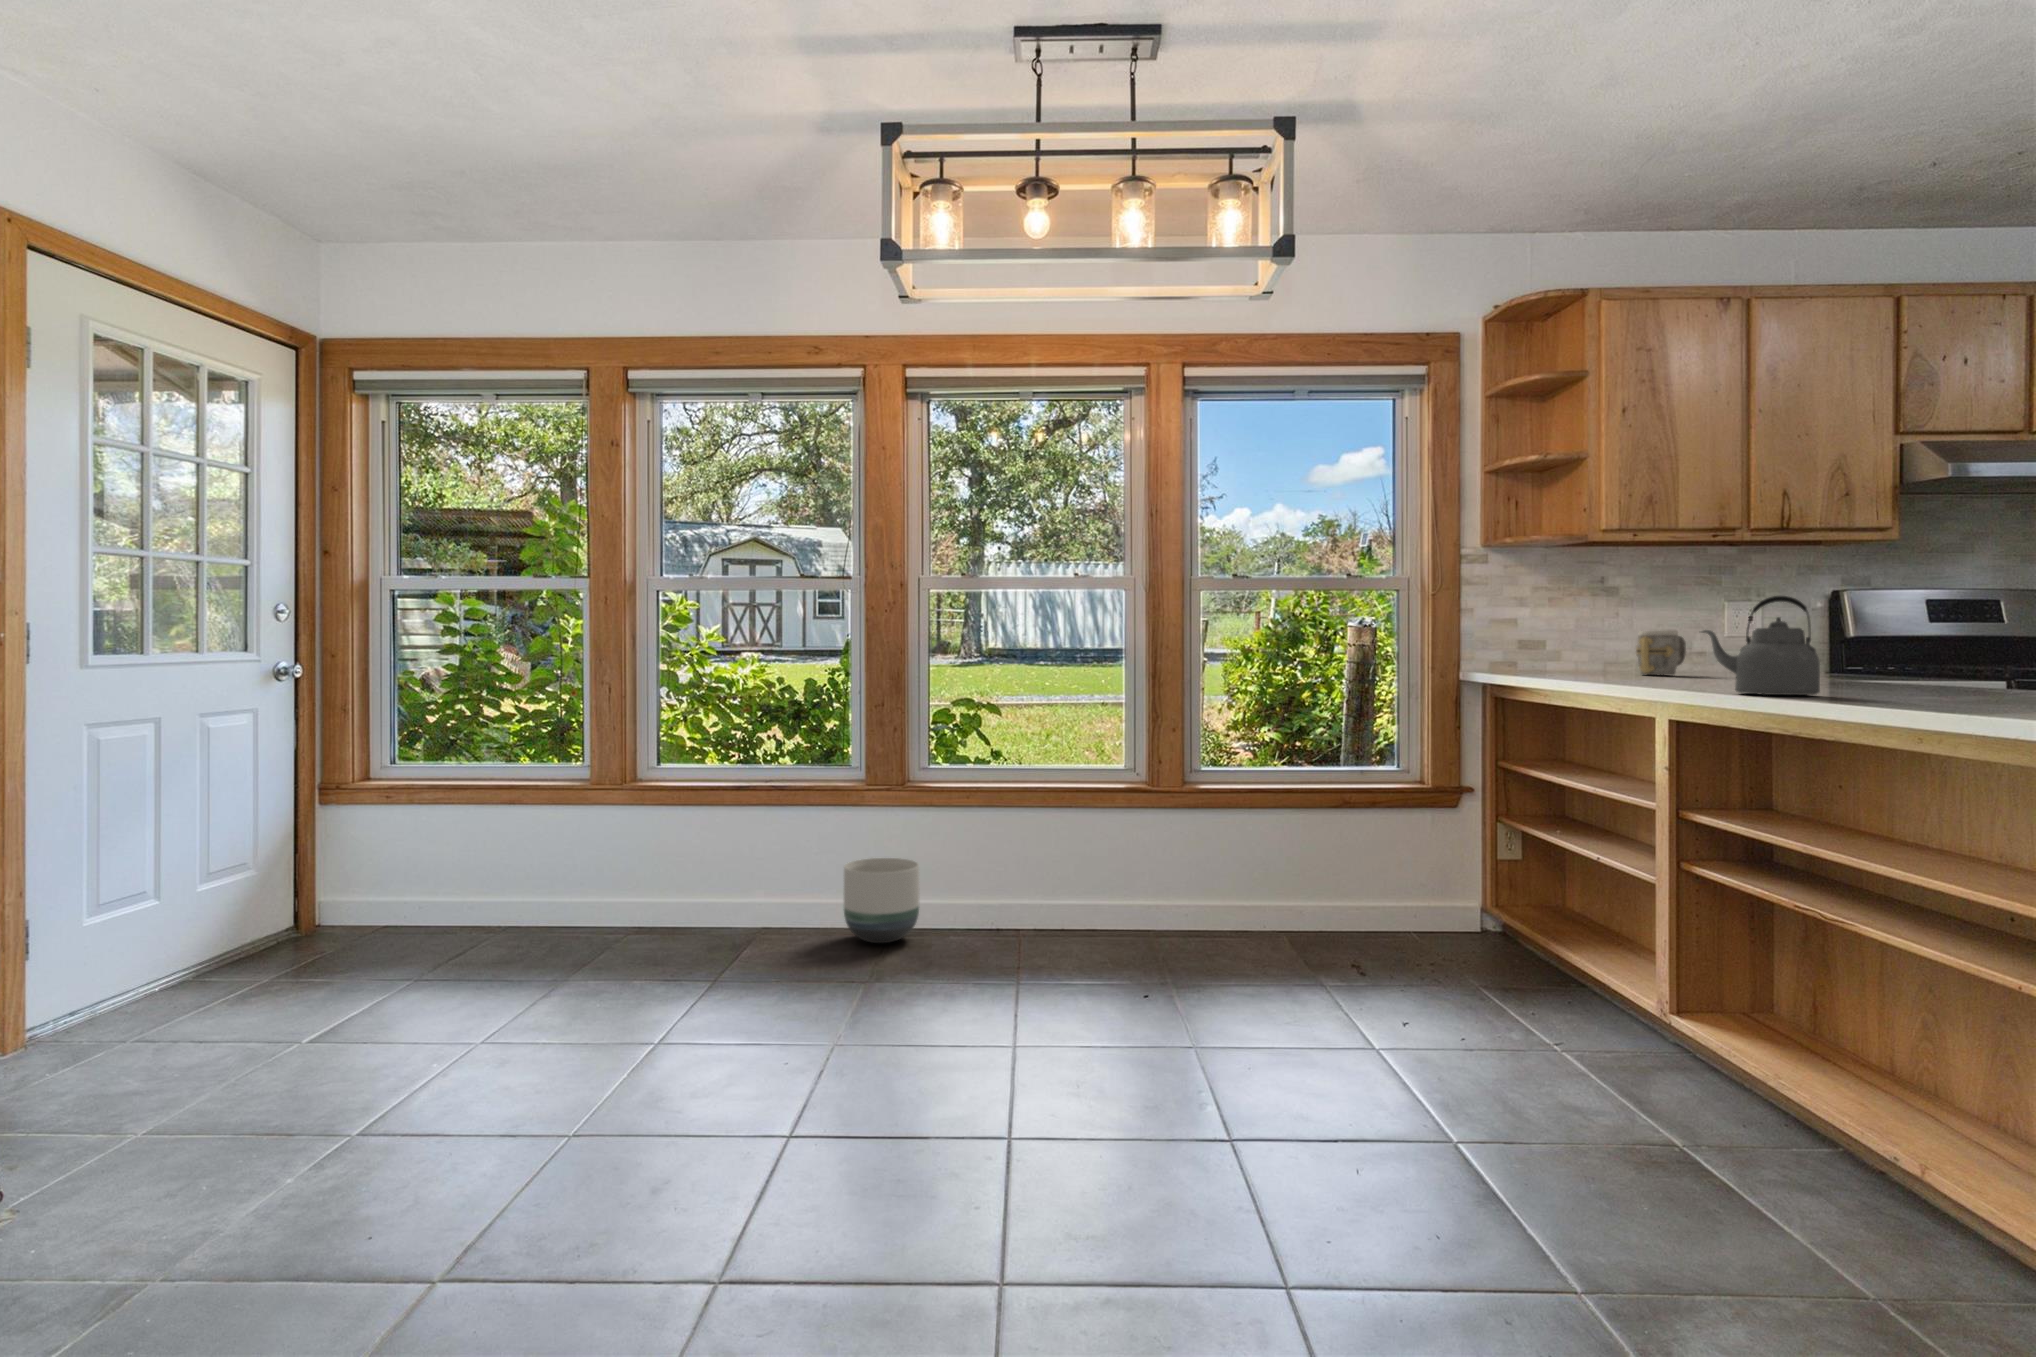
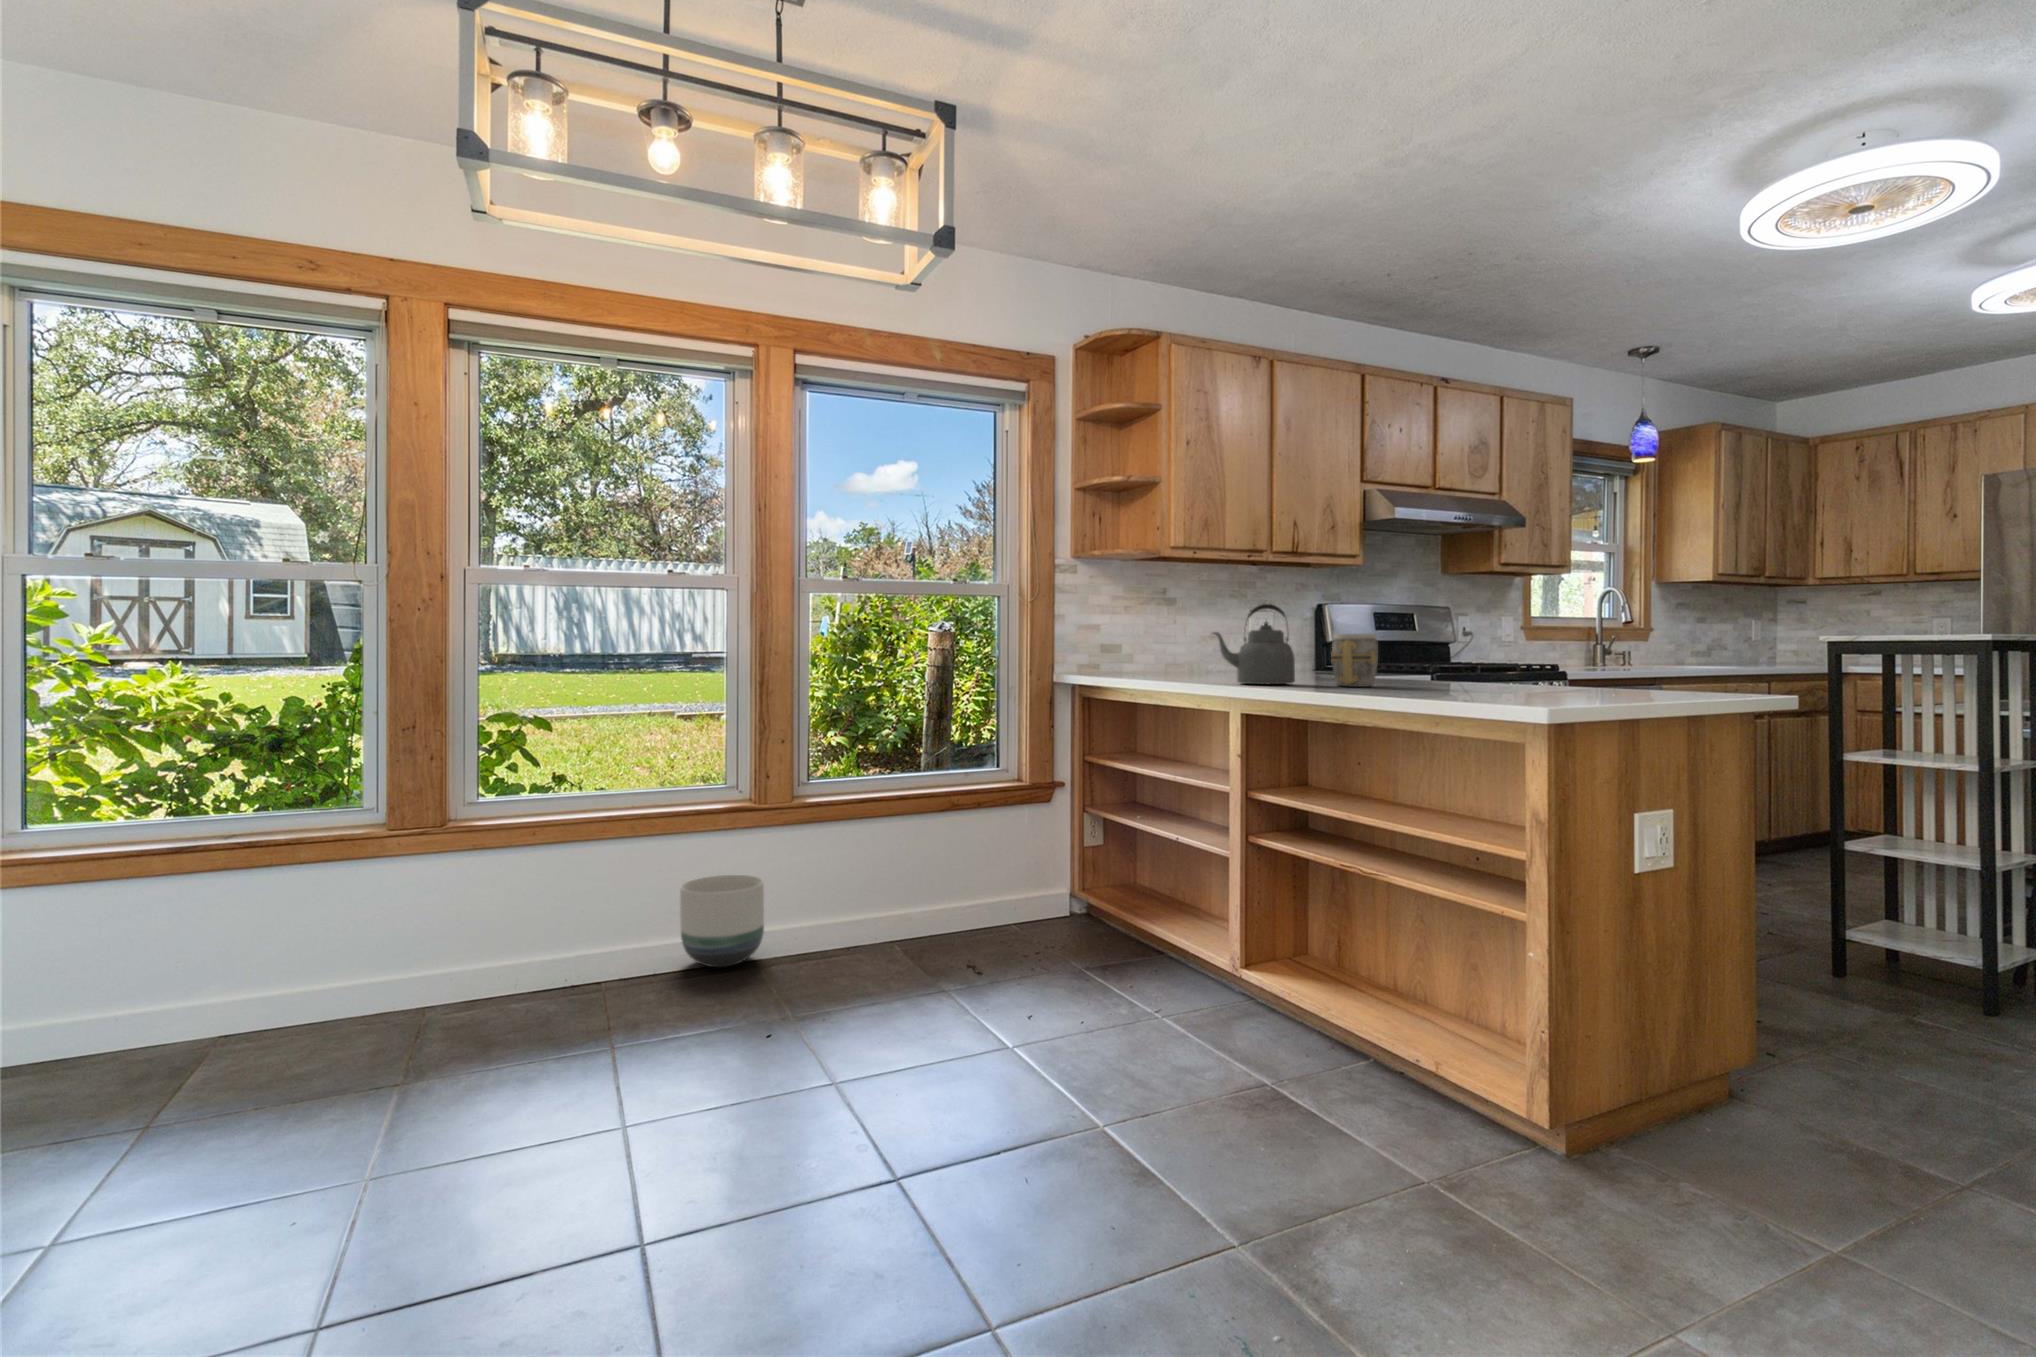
mug: present [1636,631,1686,675] -> present [1331,633,1378,687]
planter: present [844,858,919,943] -> present [680,875,764,967]

